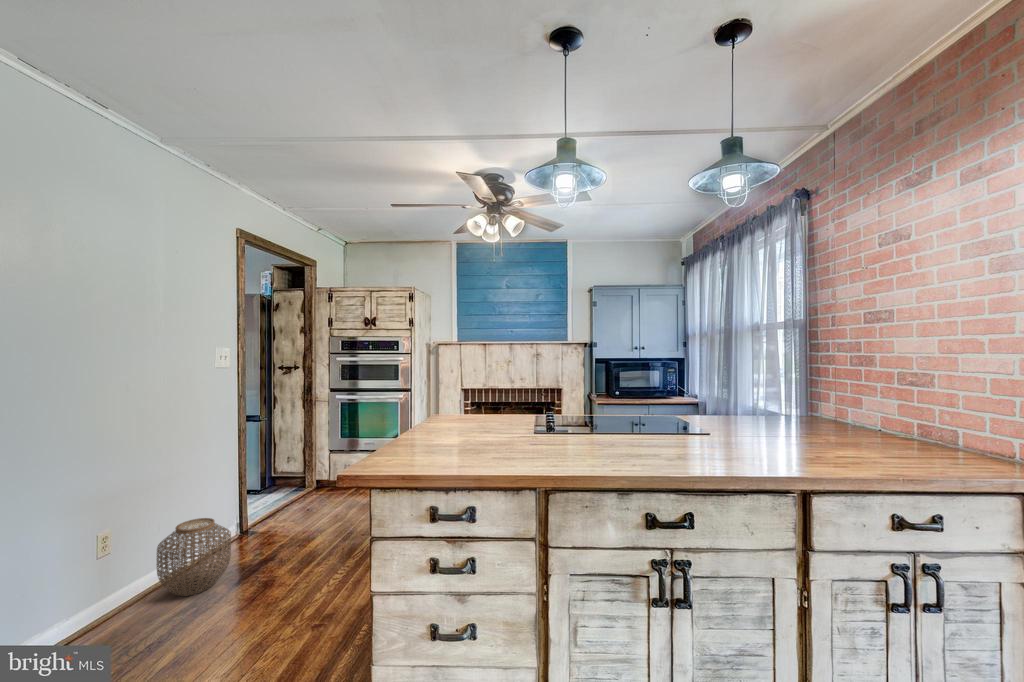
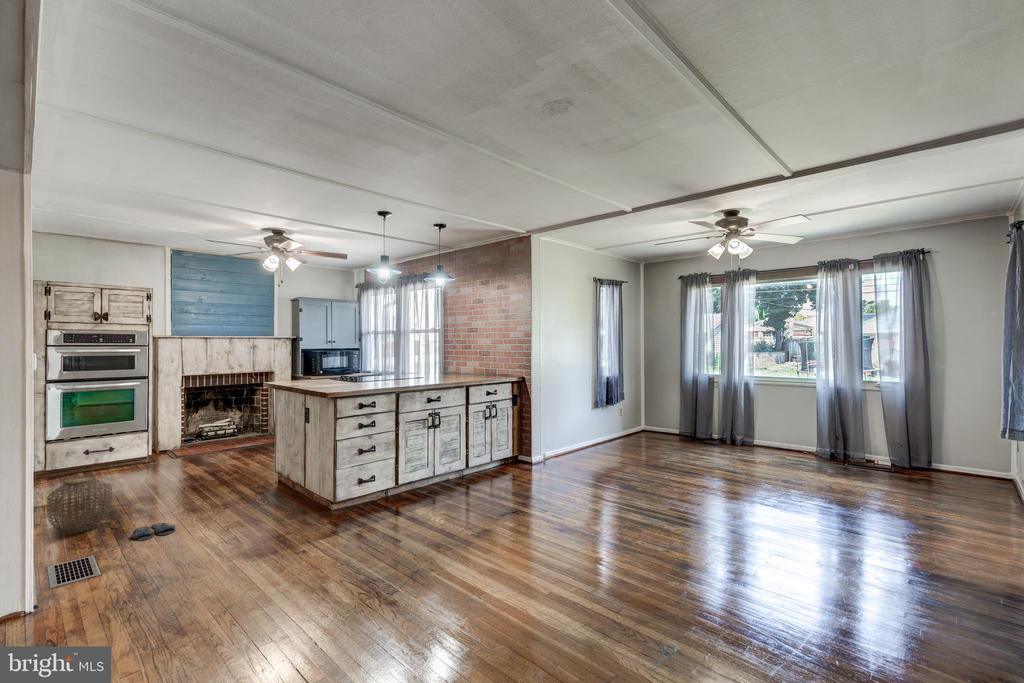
slippers: none [156,619,233,660] -> present [131,523,175,541]

